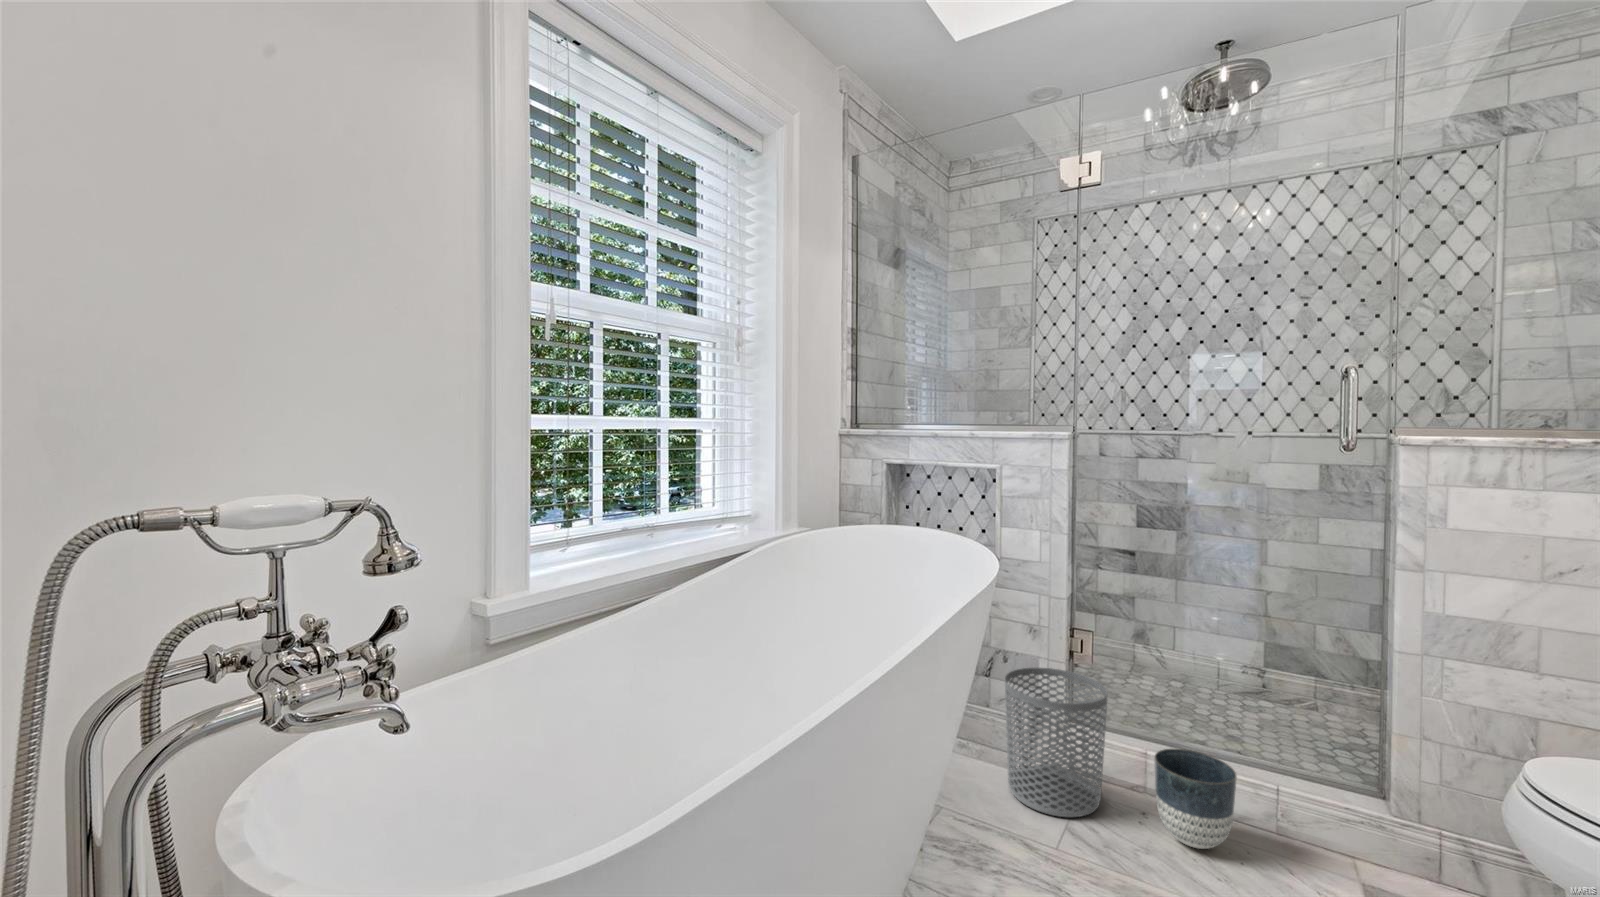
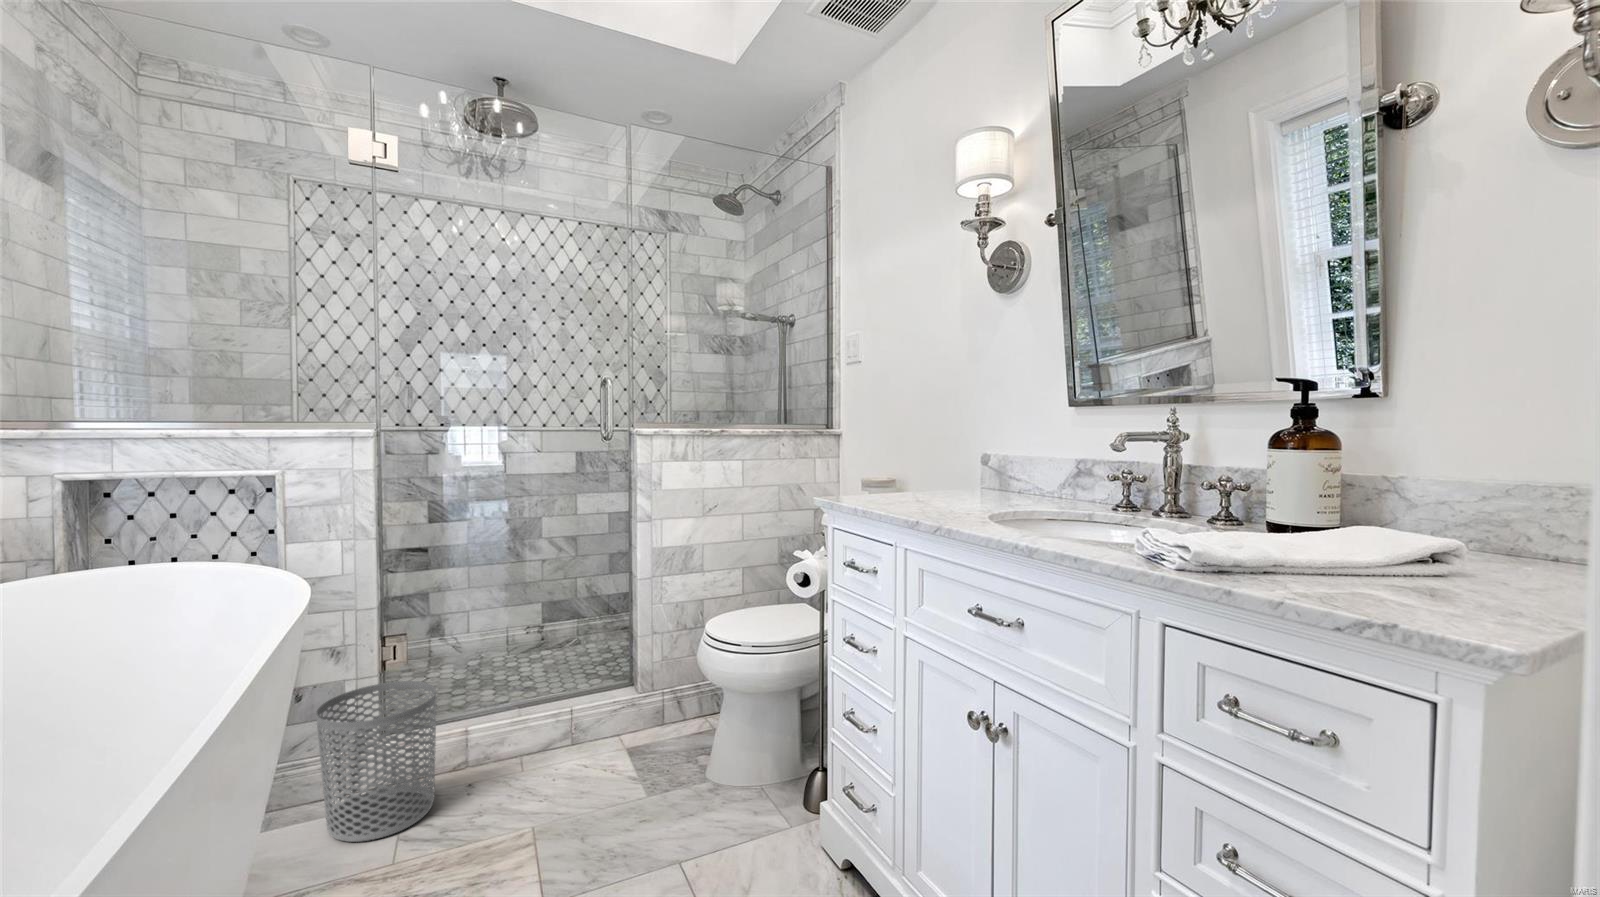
planter: present [1154,749,1237,849] -> none [485,707,552,791]

